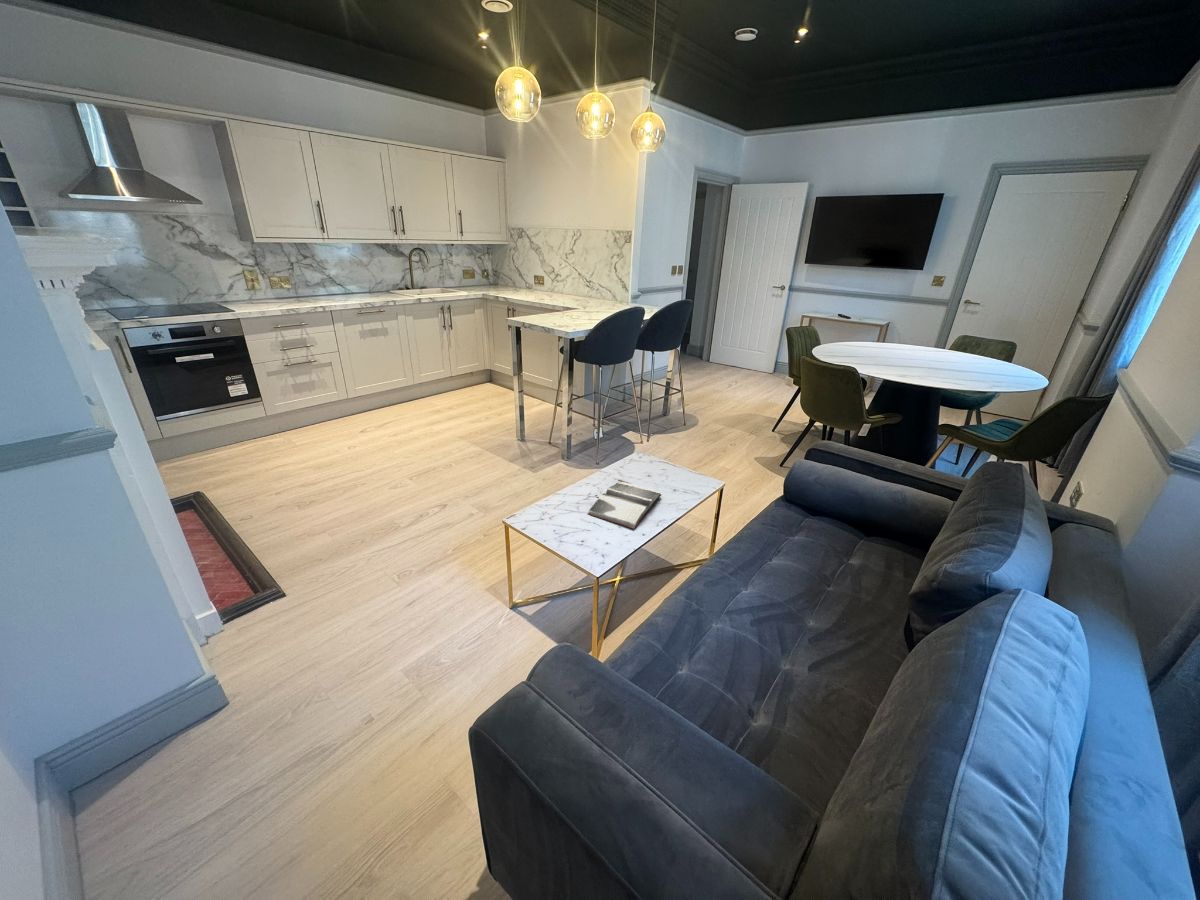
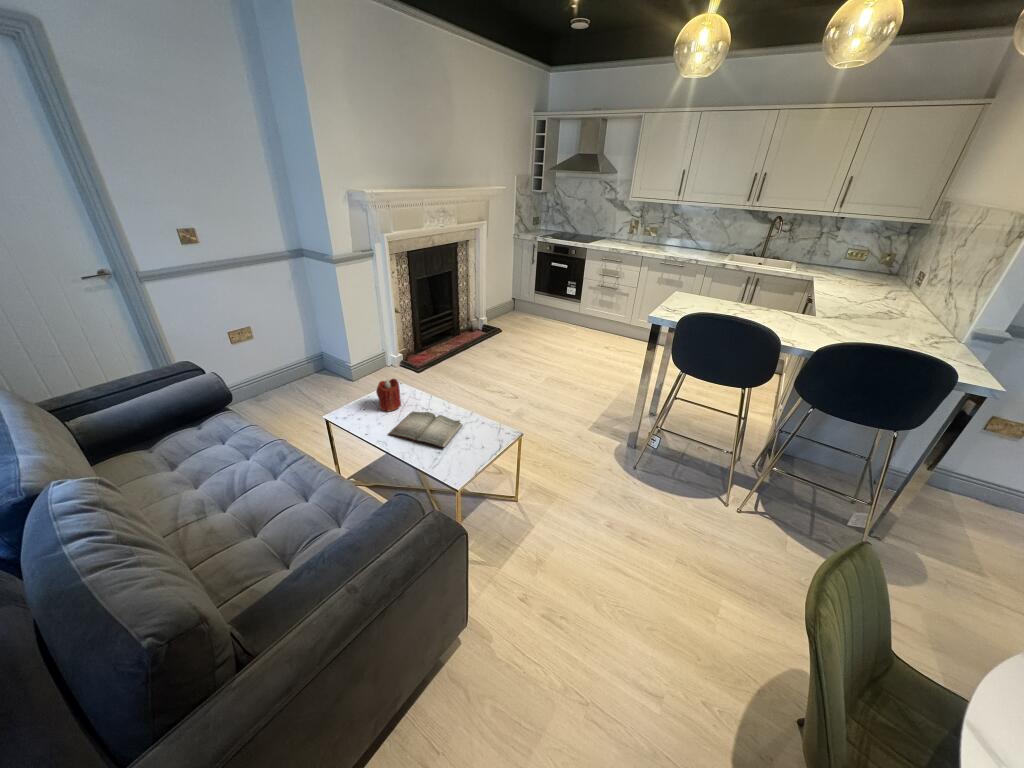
candle: none [552,489,584,537] -> present [376,379,401,412]

